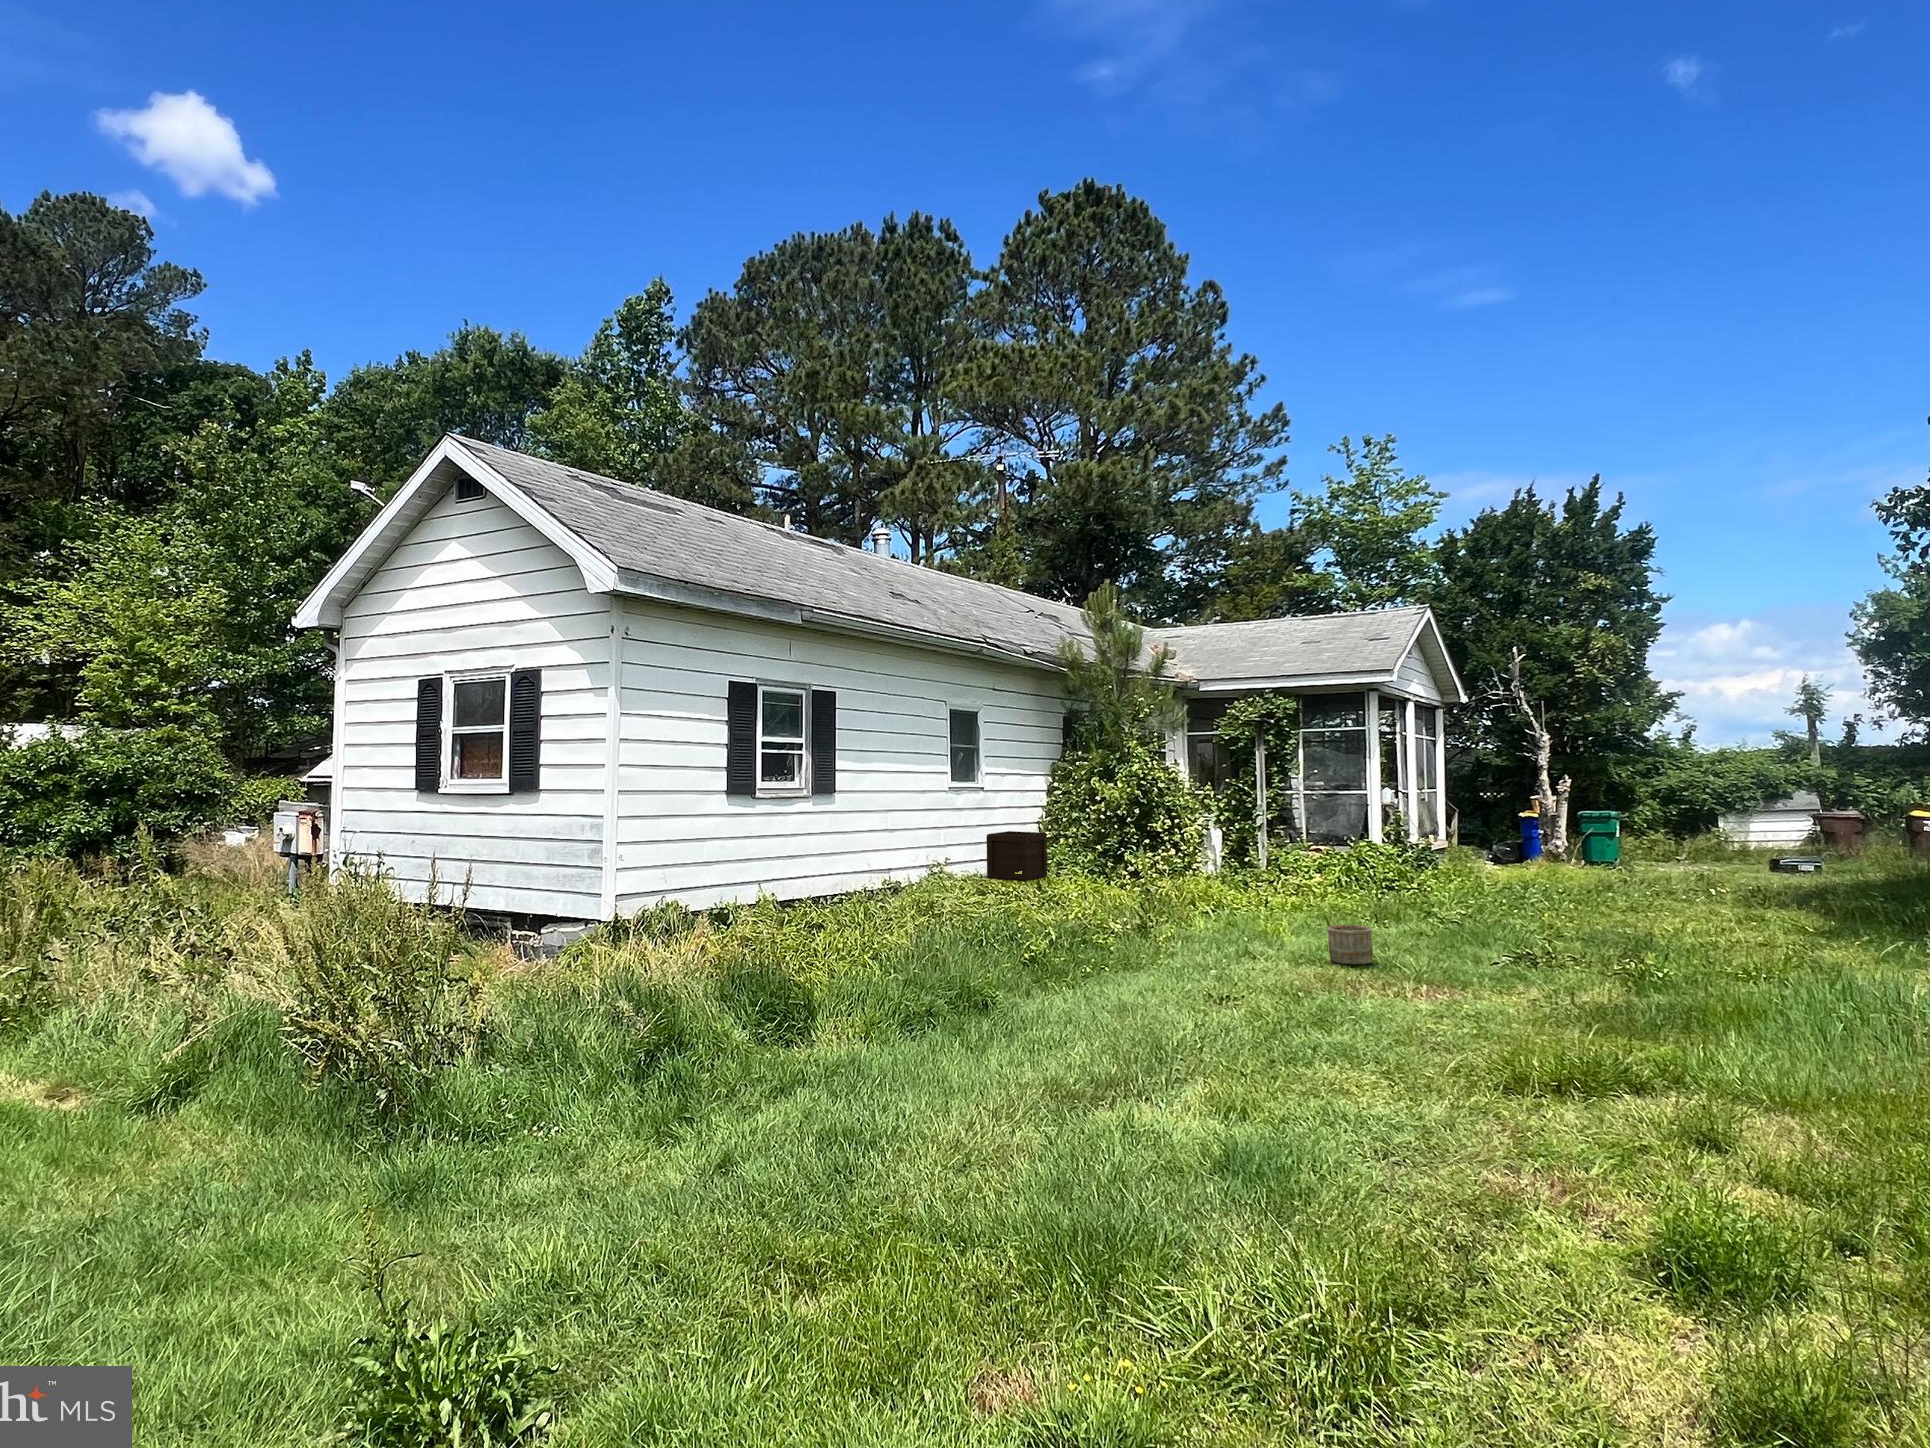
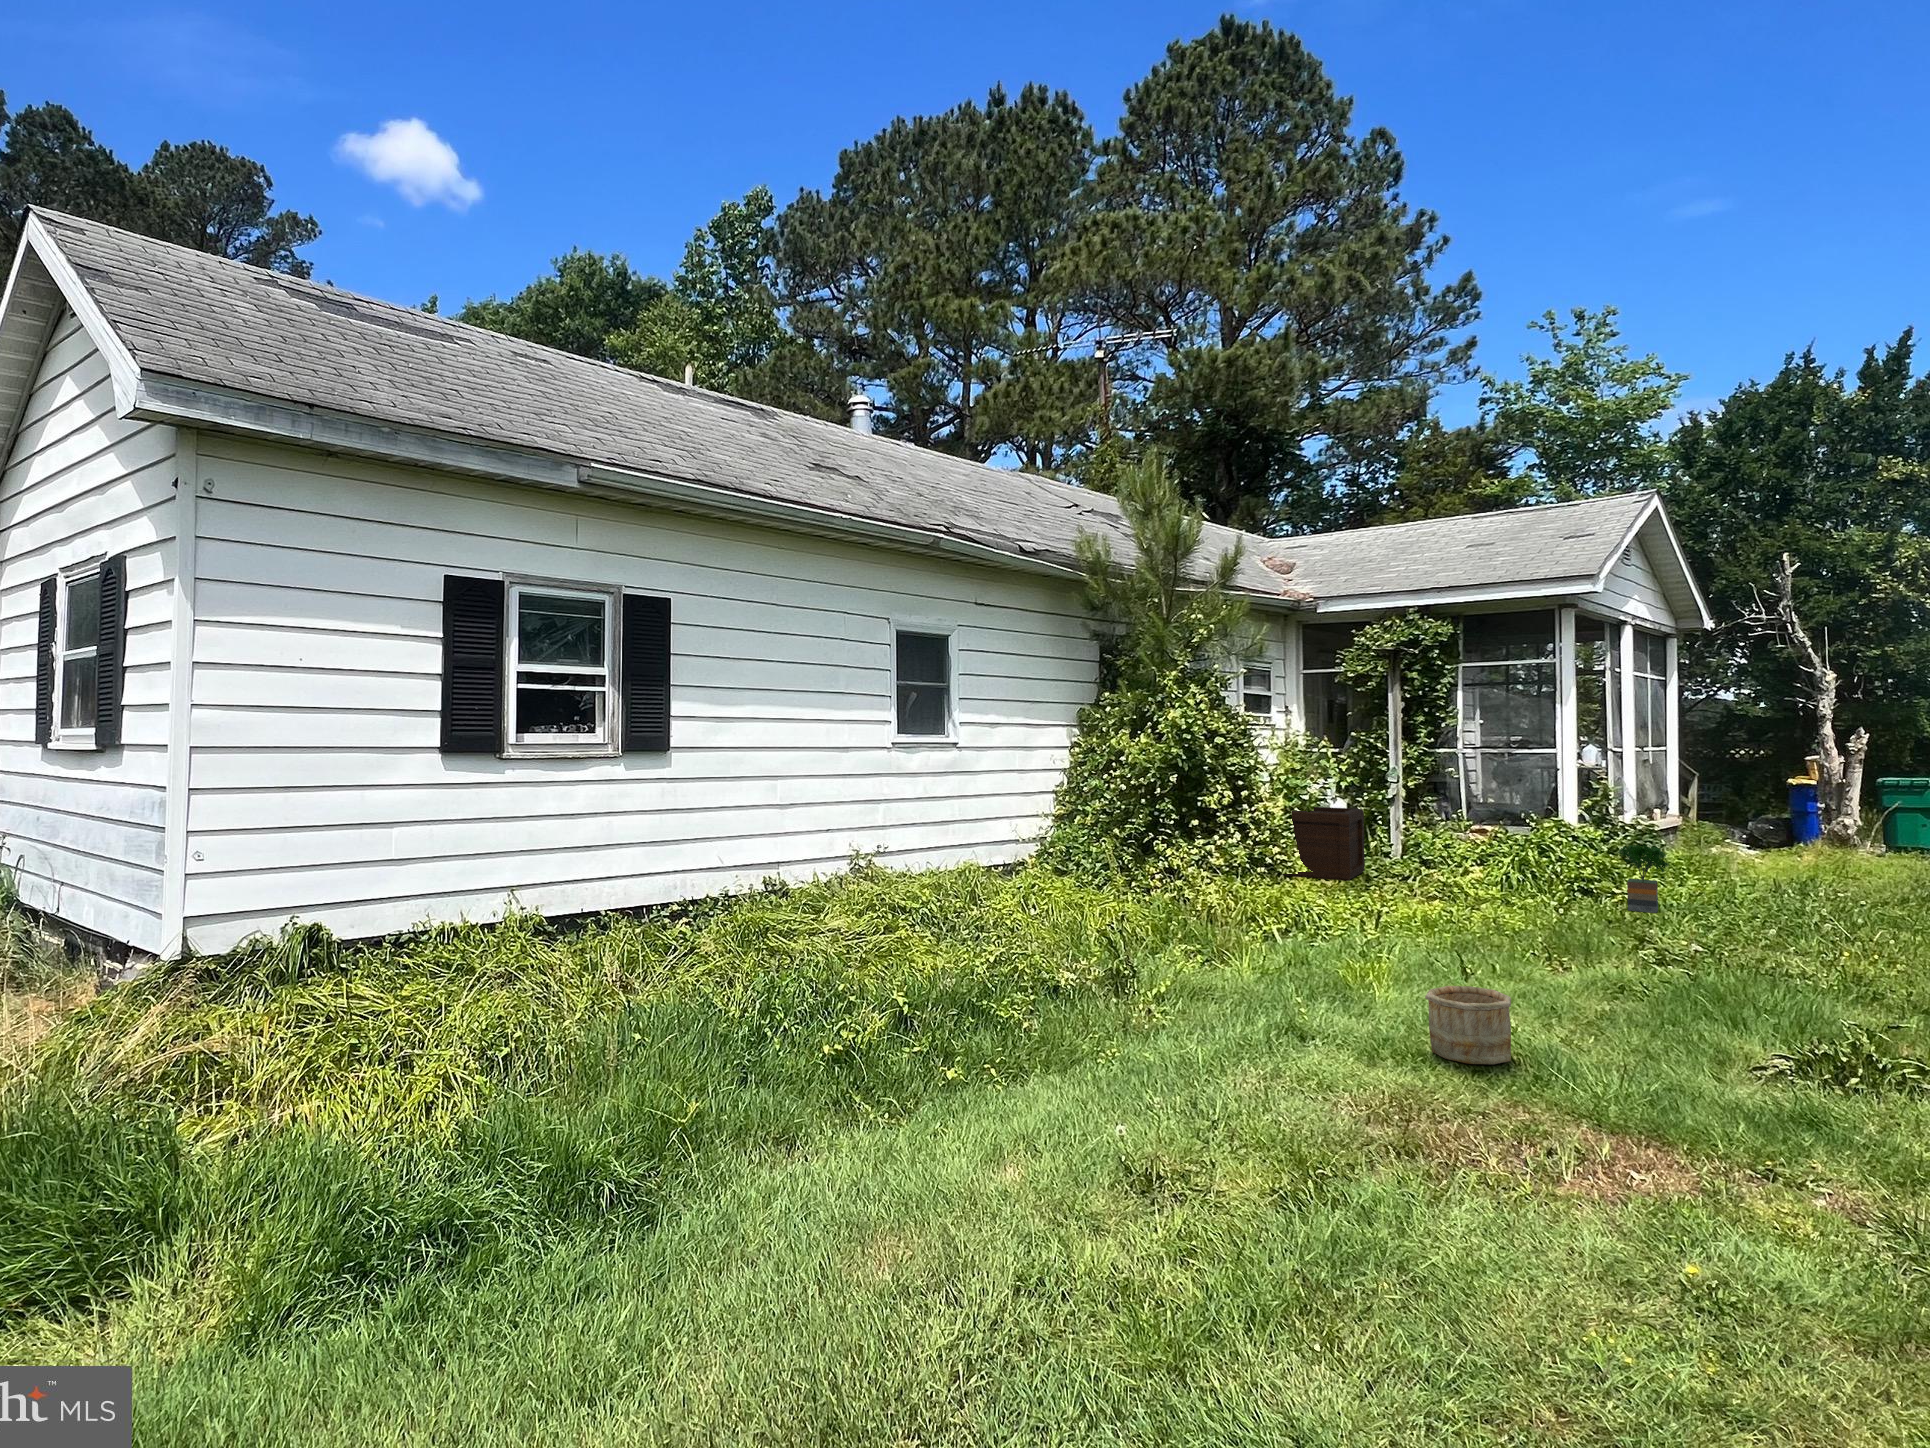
wooden crate: present [986,831,1047,881] -> present [1283,807,1365,881]
potted tree: none [1413,853,1446,898] -> present [1619,845,1669,913]

